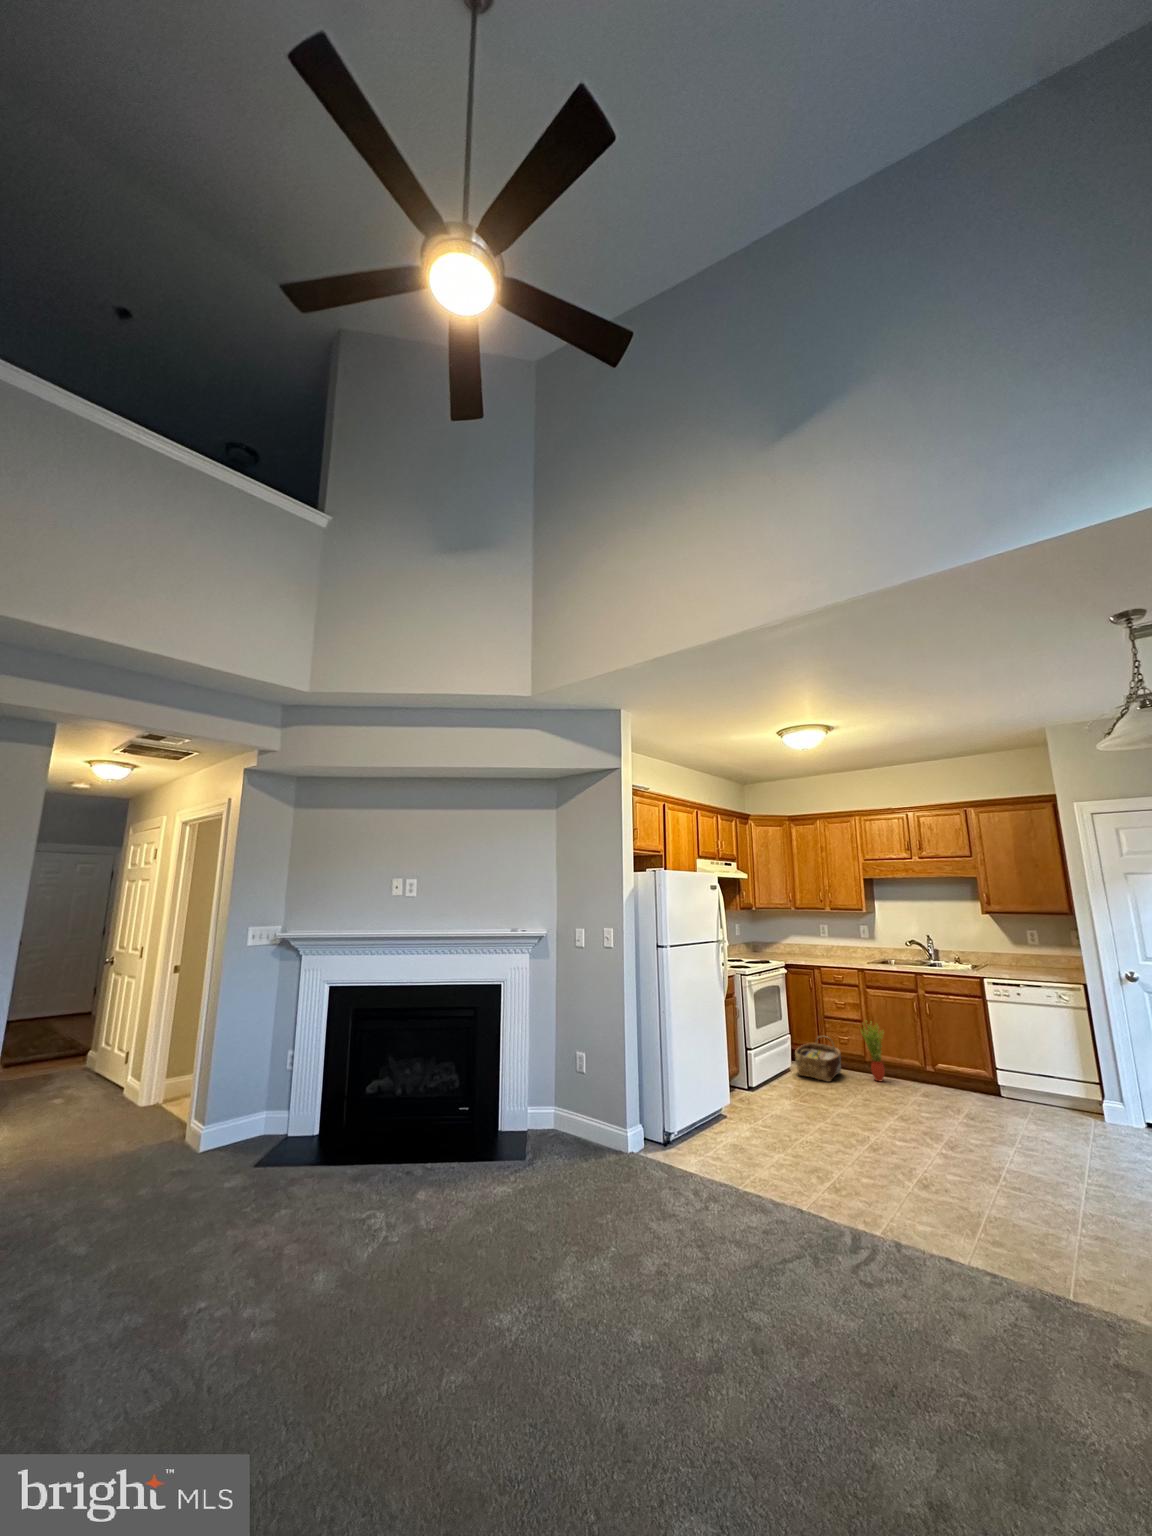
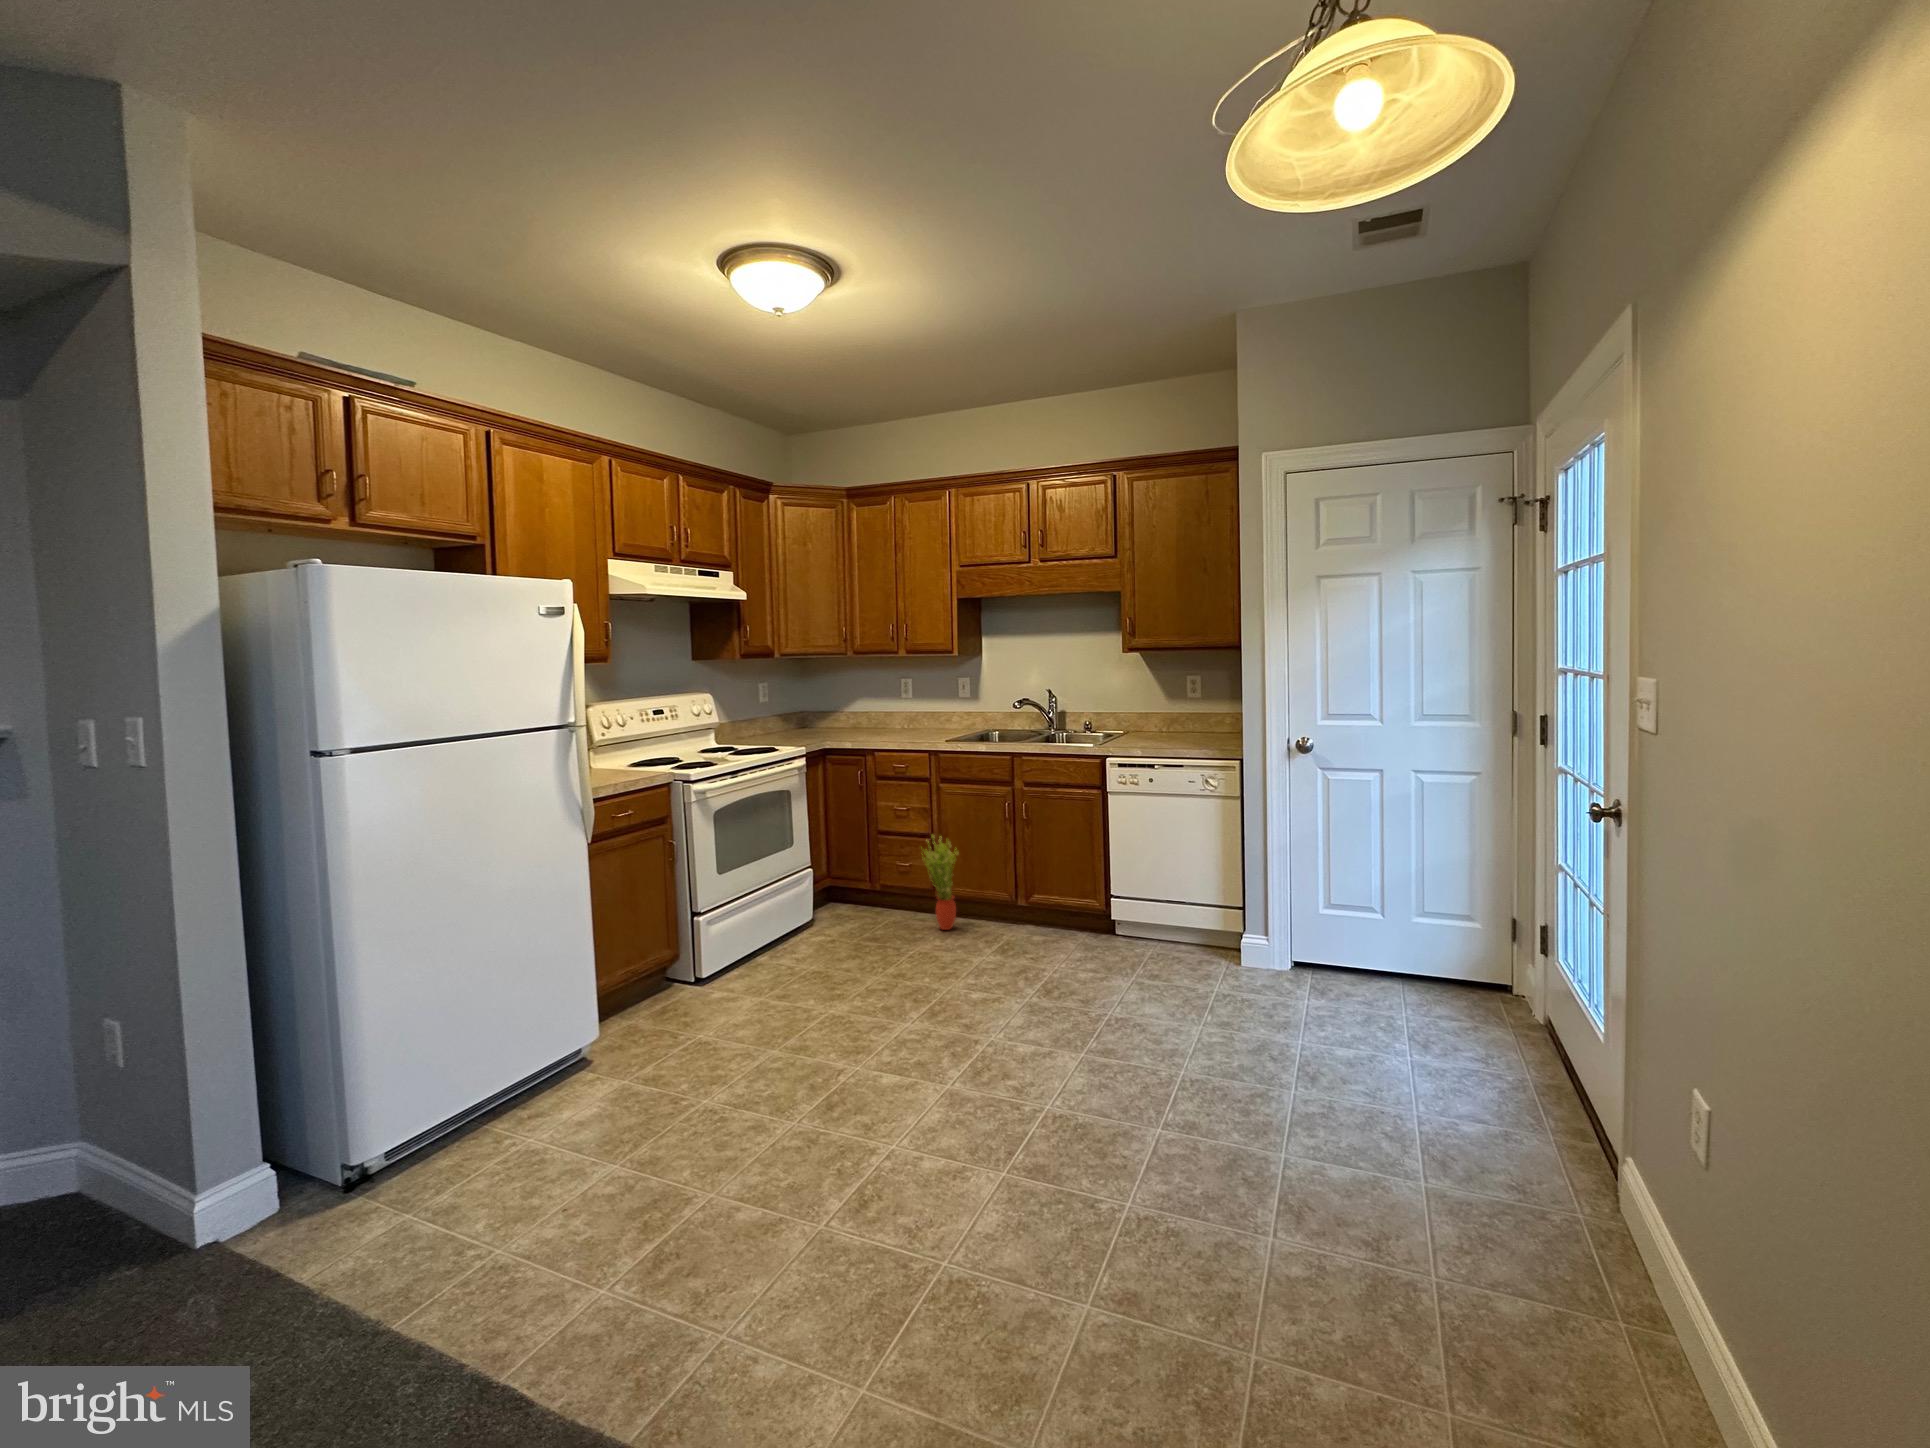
woven basket: present [795,1036,841,1082] -> none [811,863,894,942]

